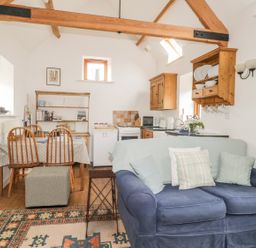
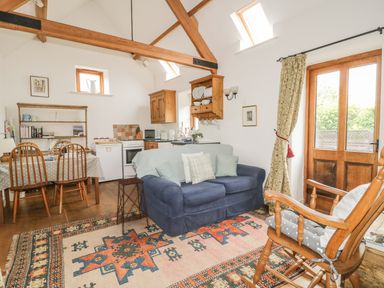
ottoman: present [25,166,70,208] -> none [49,181,93,223]

